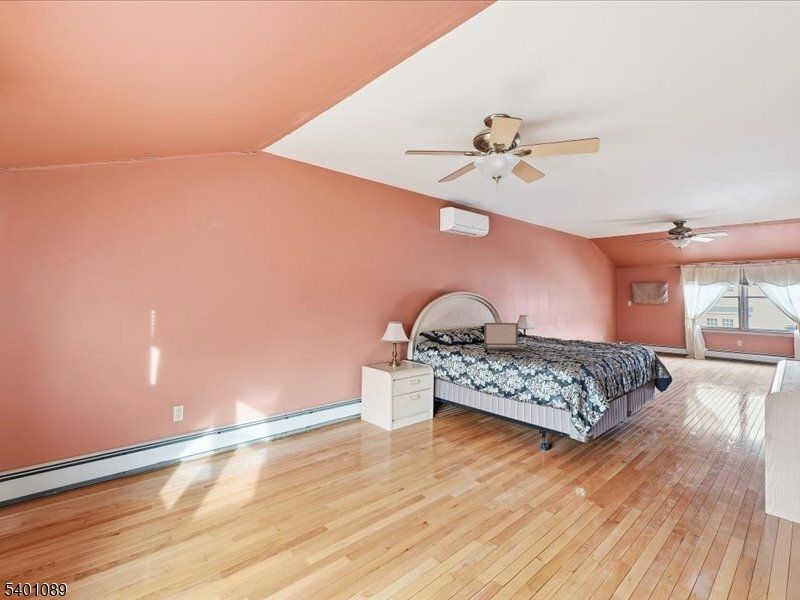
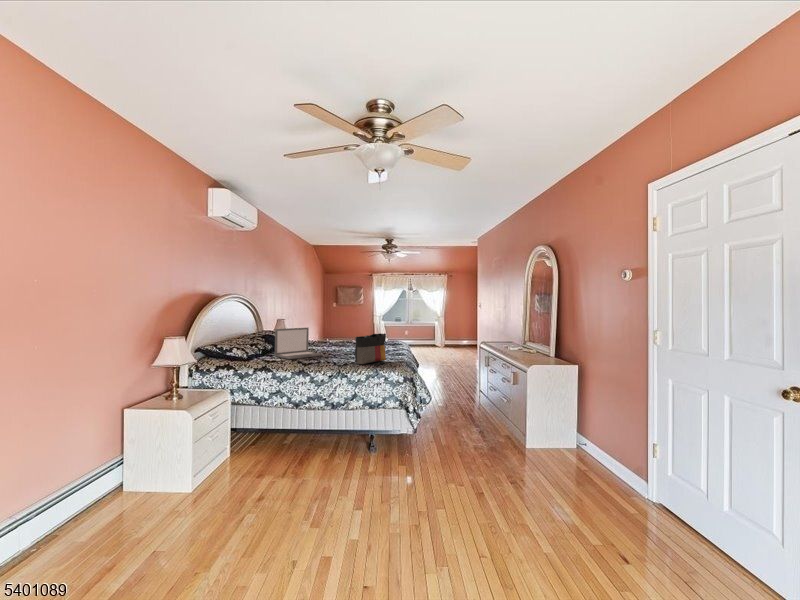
tote bag: none [533,332,572,360] -> present [354,333,386,364]

